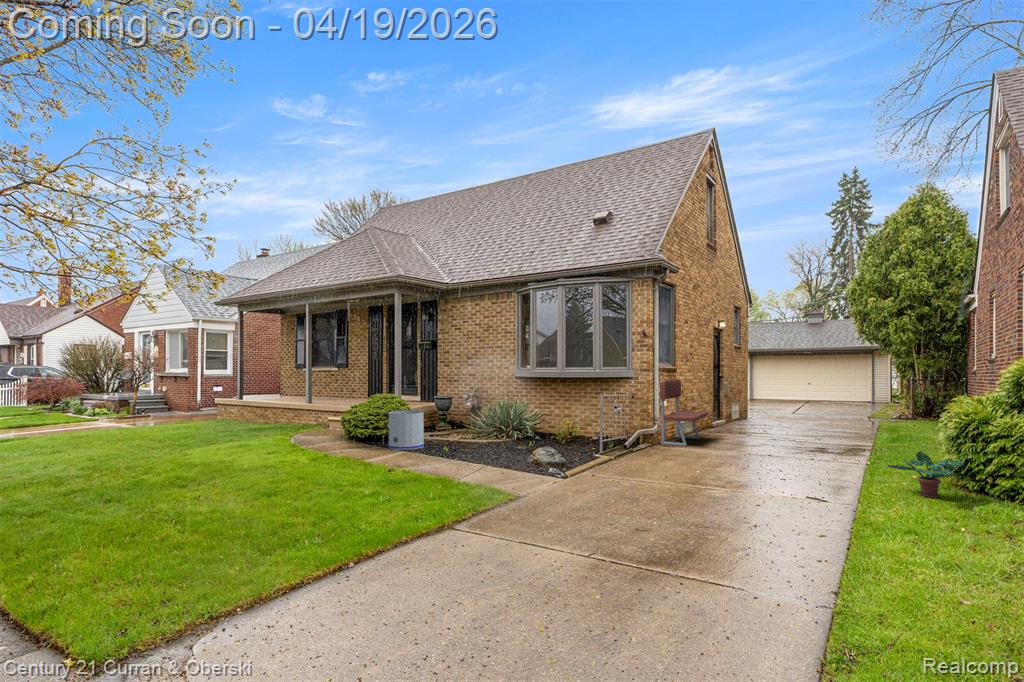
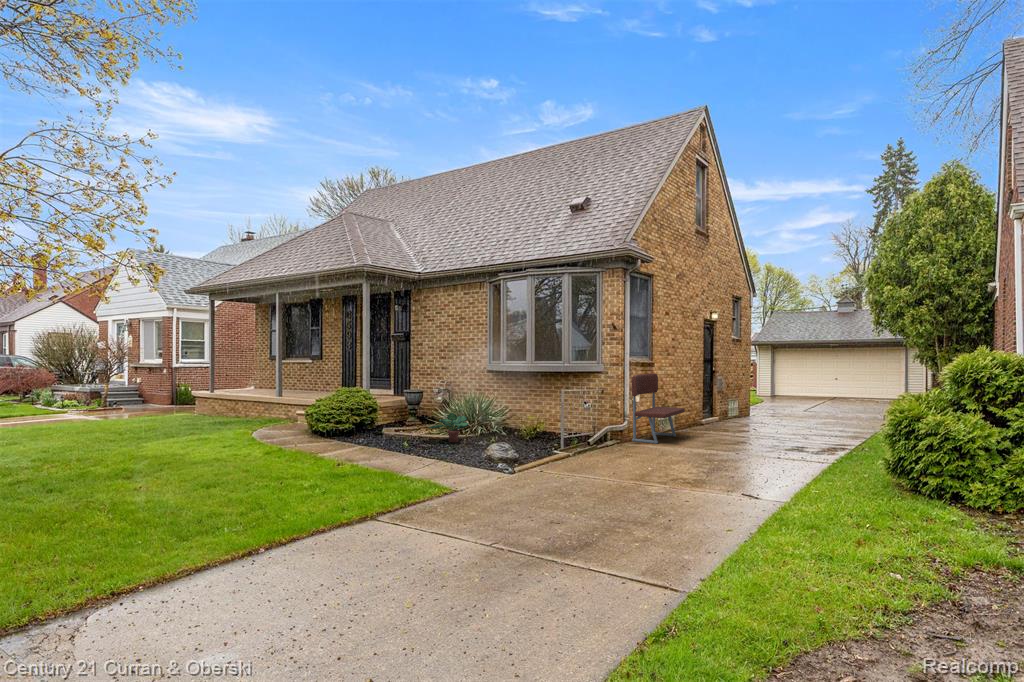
trash can: present [388,410,424,450] -> none [348,404,386,445]
potted plant: present [887,451,965,498] -> present [429,413,469,442]

